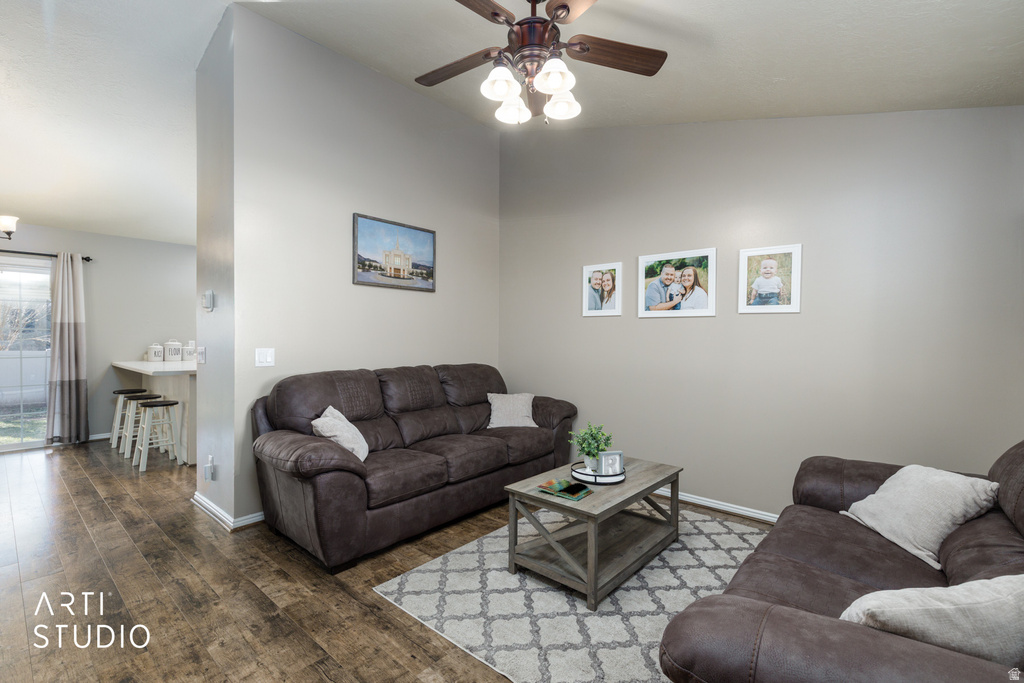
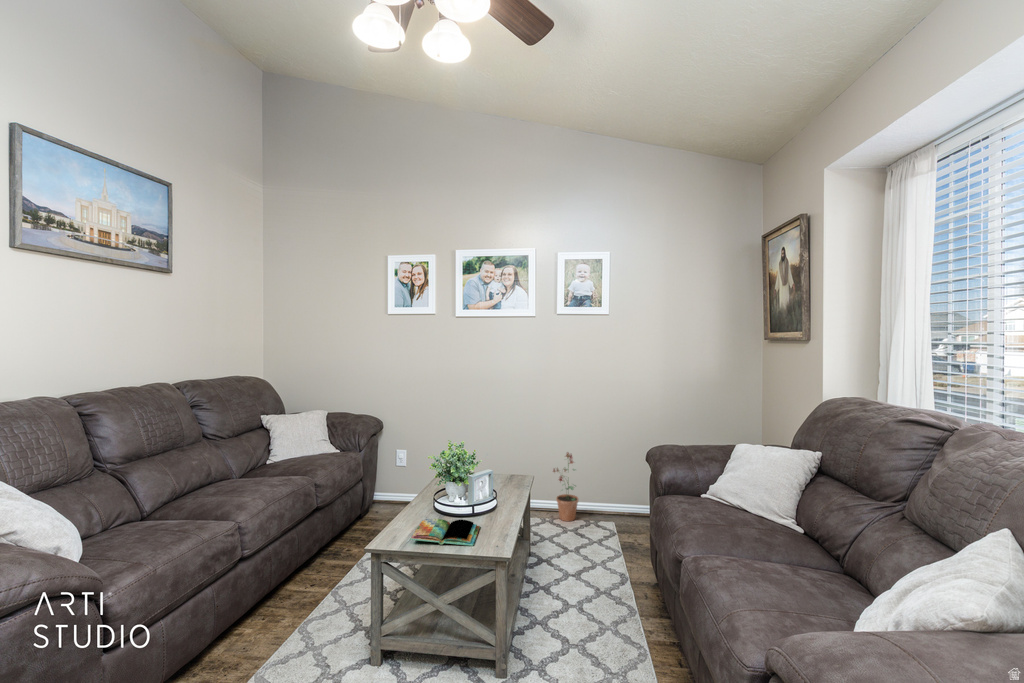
potted plant: none [729,456,755,526] -> present [553,452,578,521]

